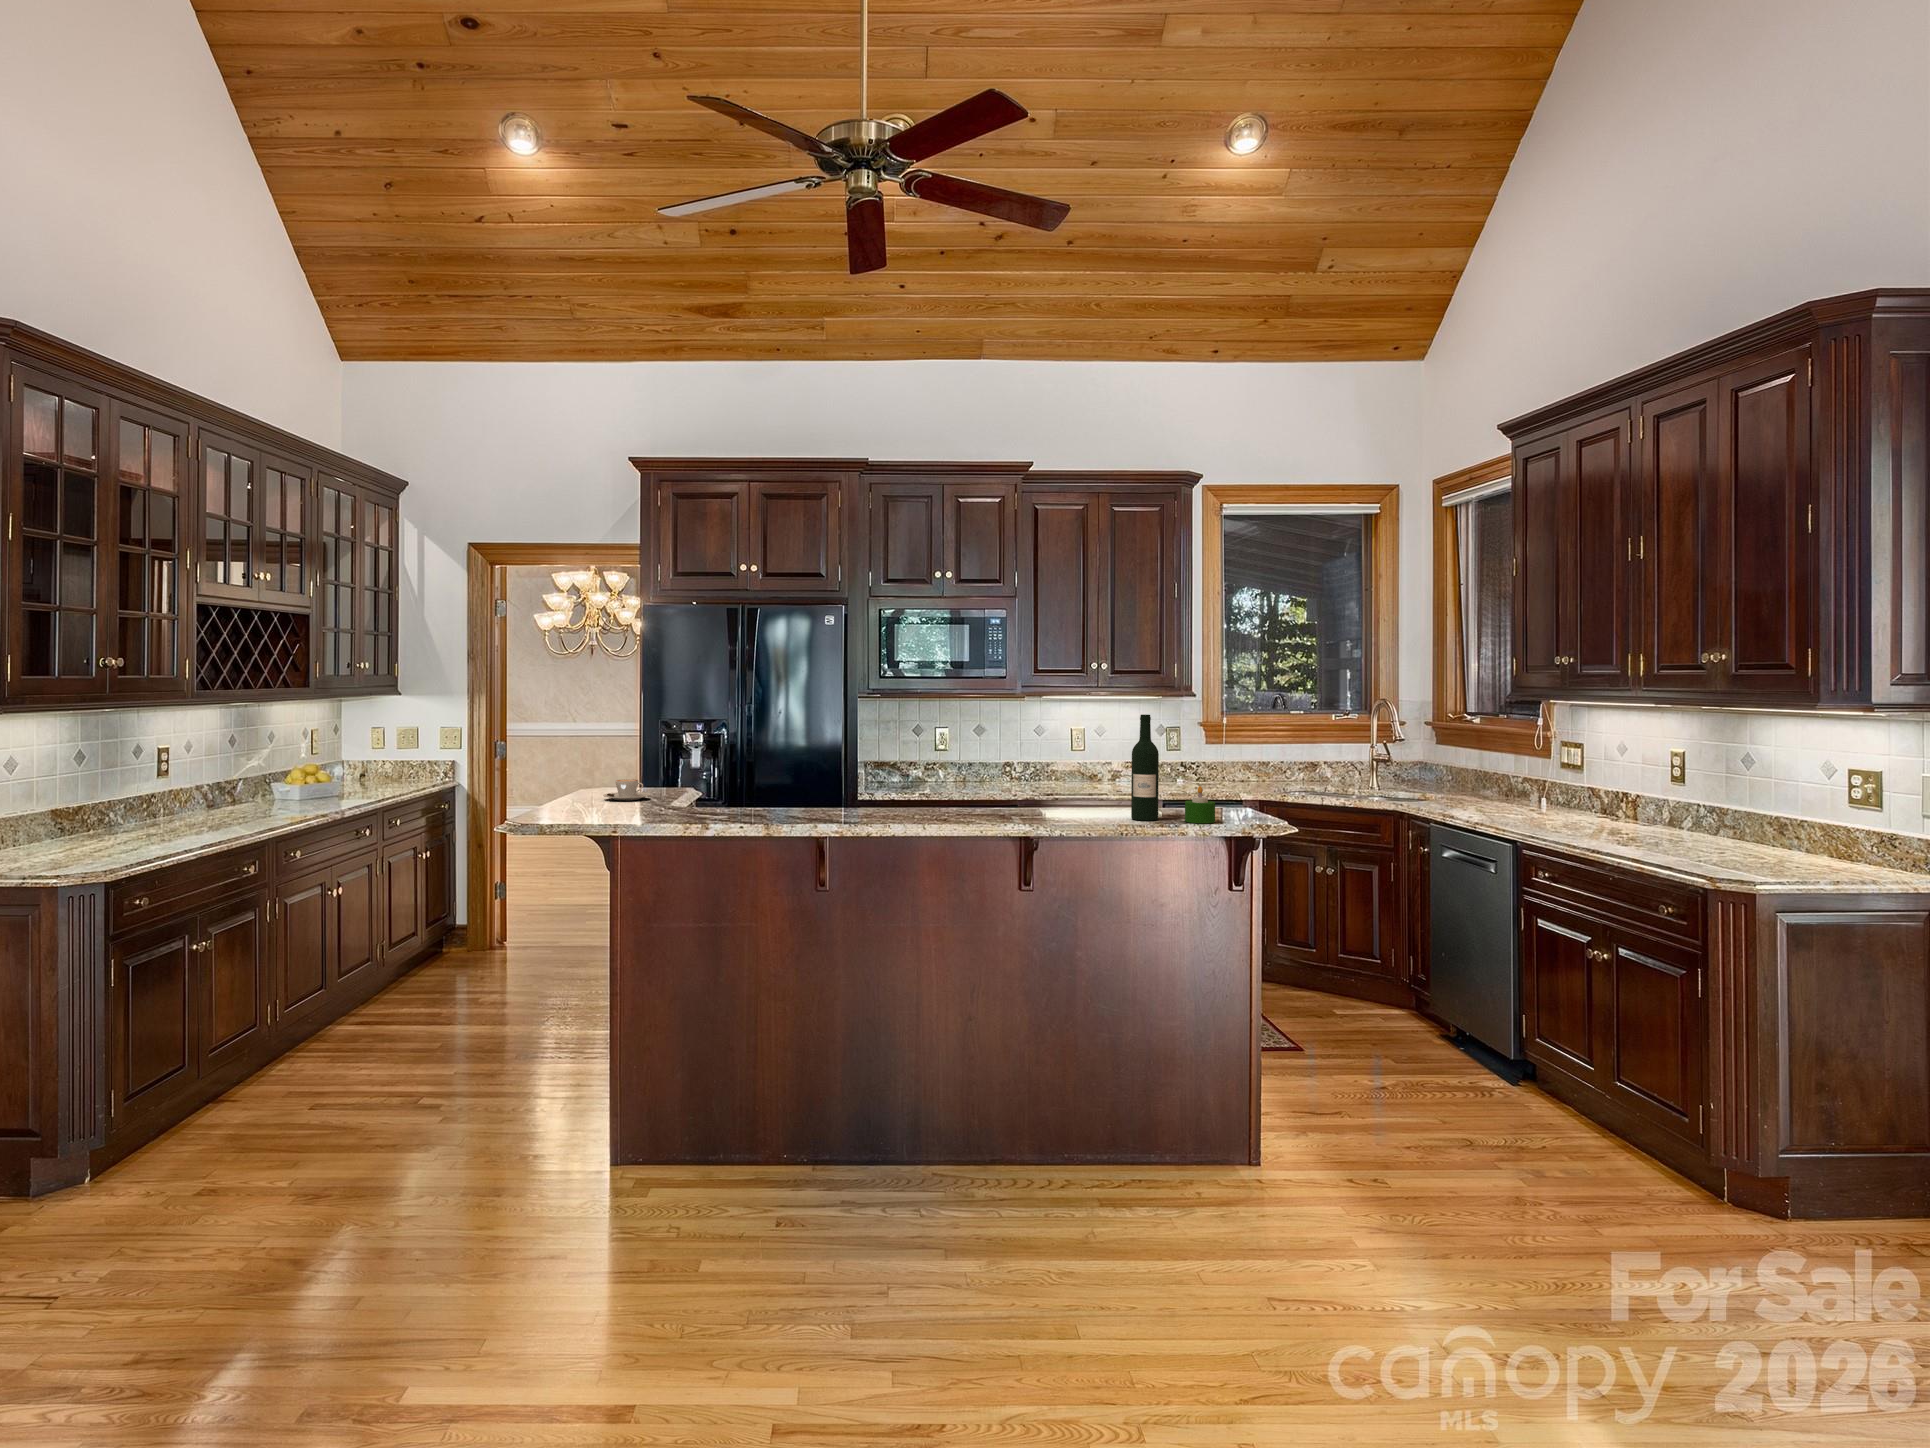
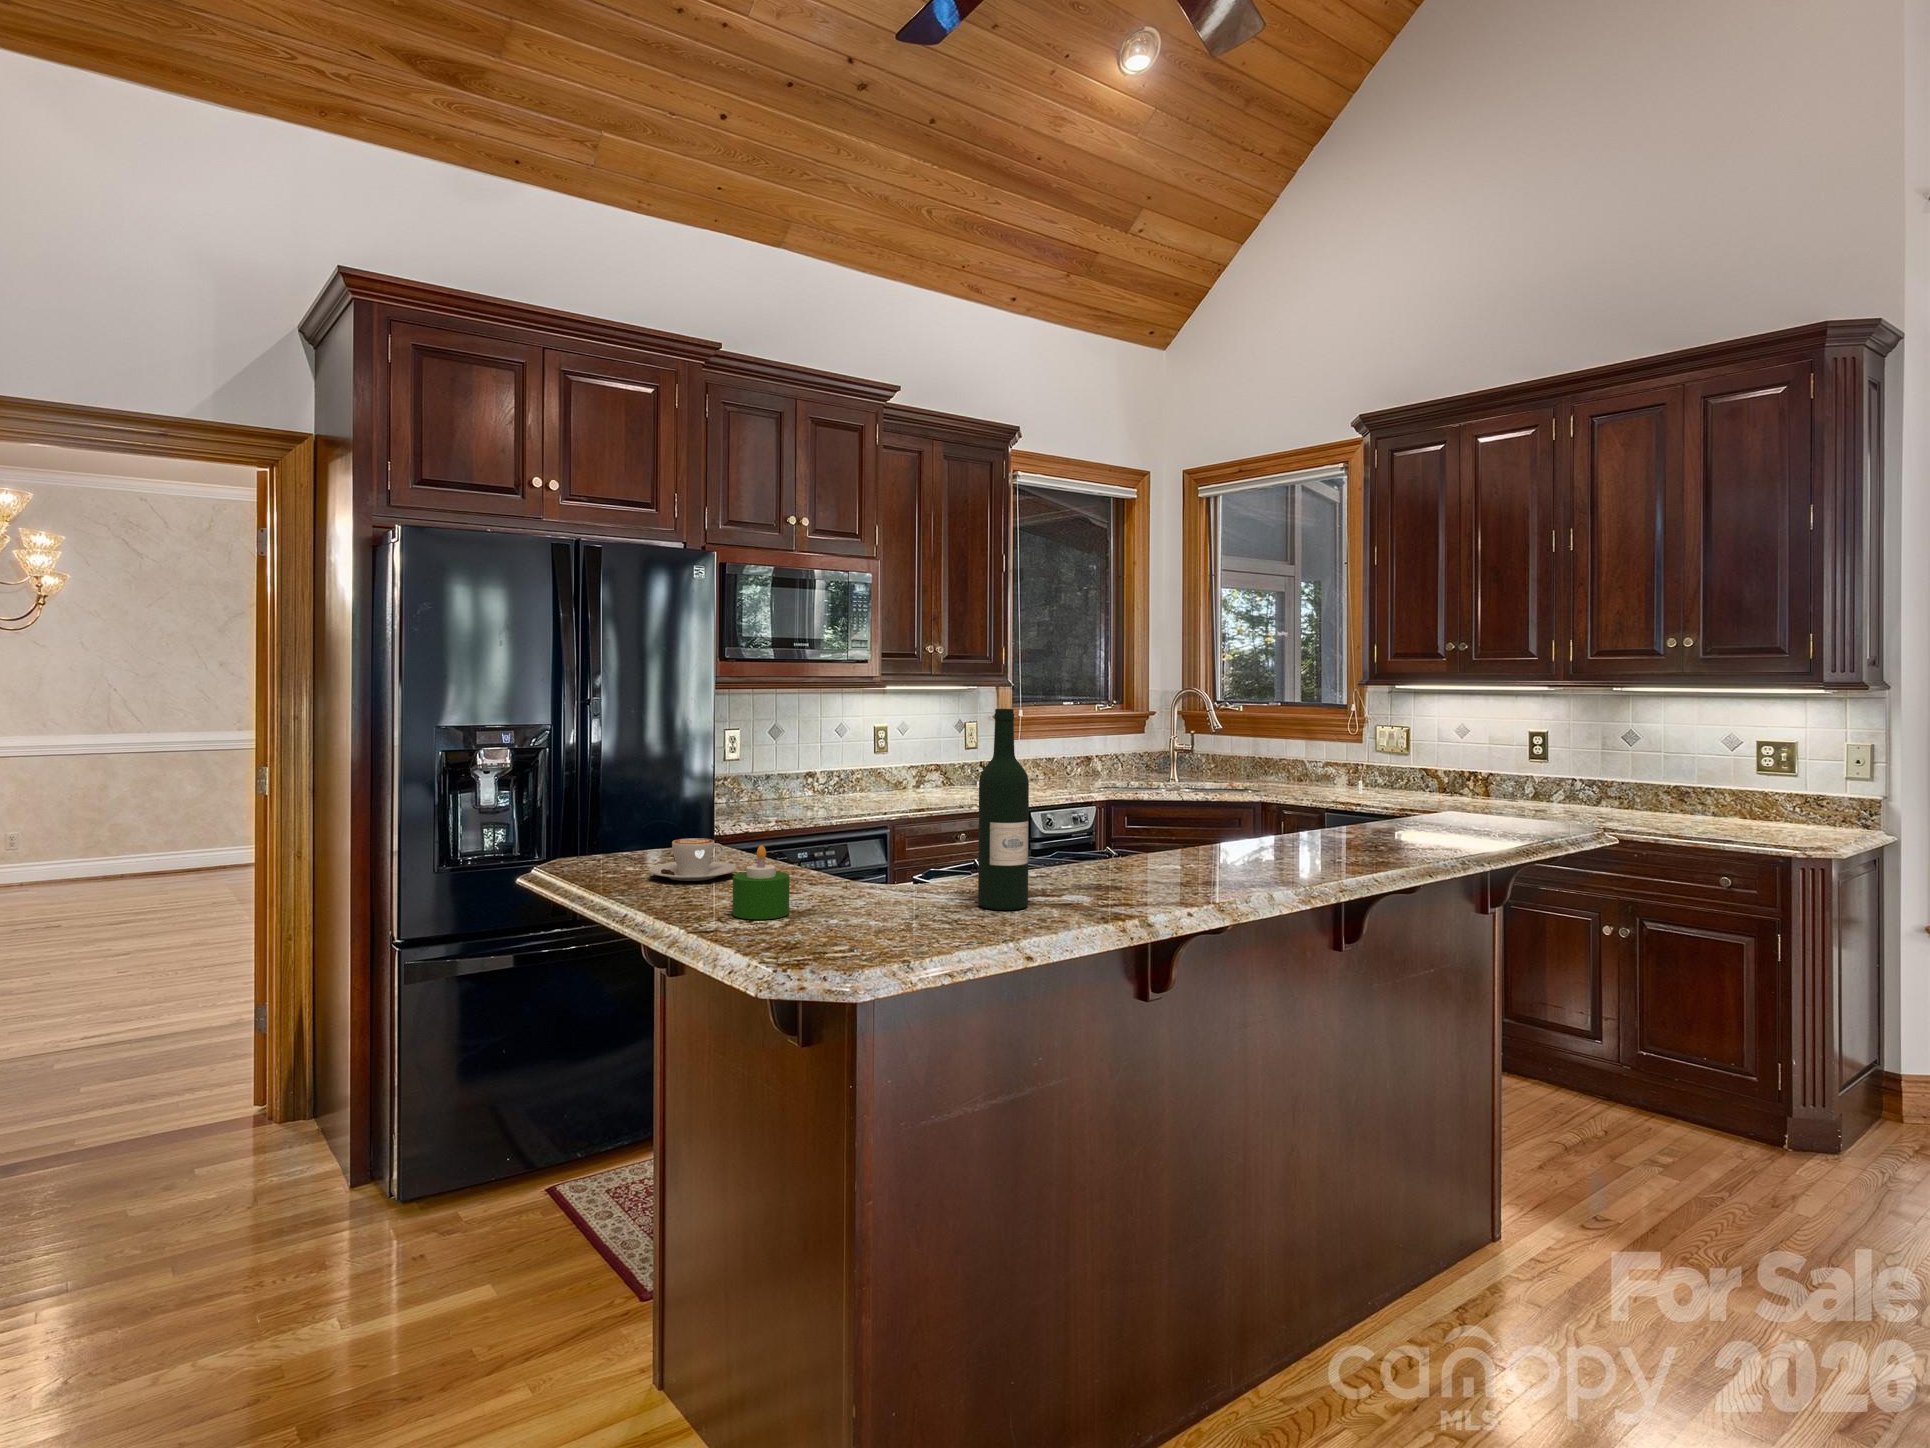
wine bottle: present [1131,714,1159,821] -> present [978,709,1029,910]
candle: present [1185,786,1215,823] -> present [733,845,789,919]

